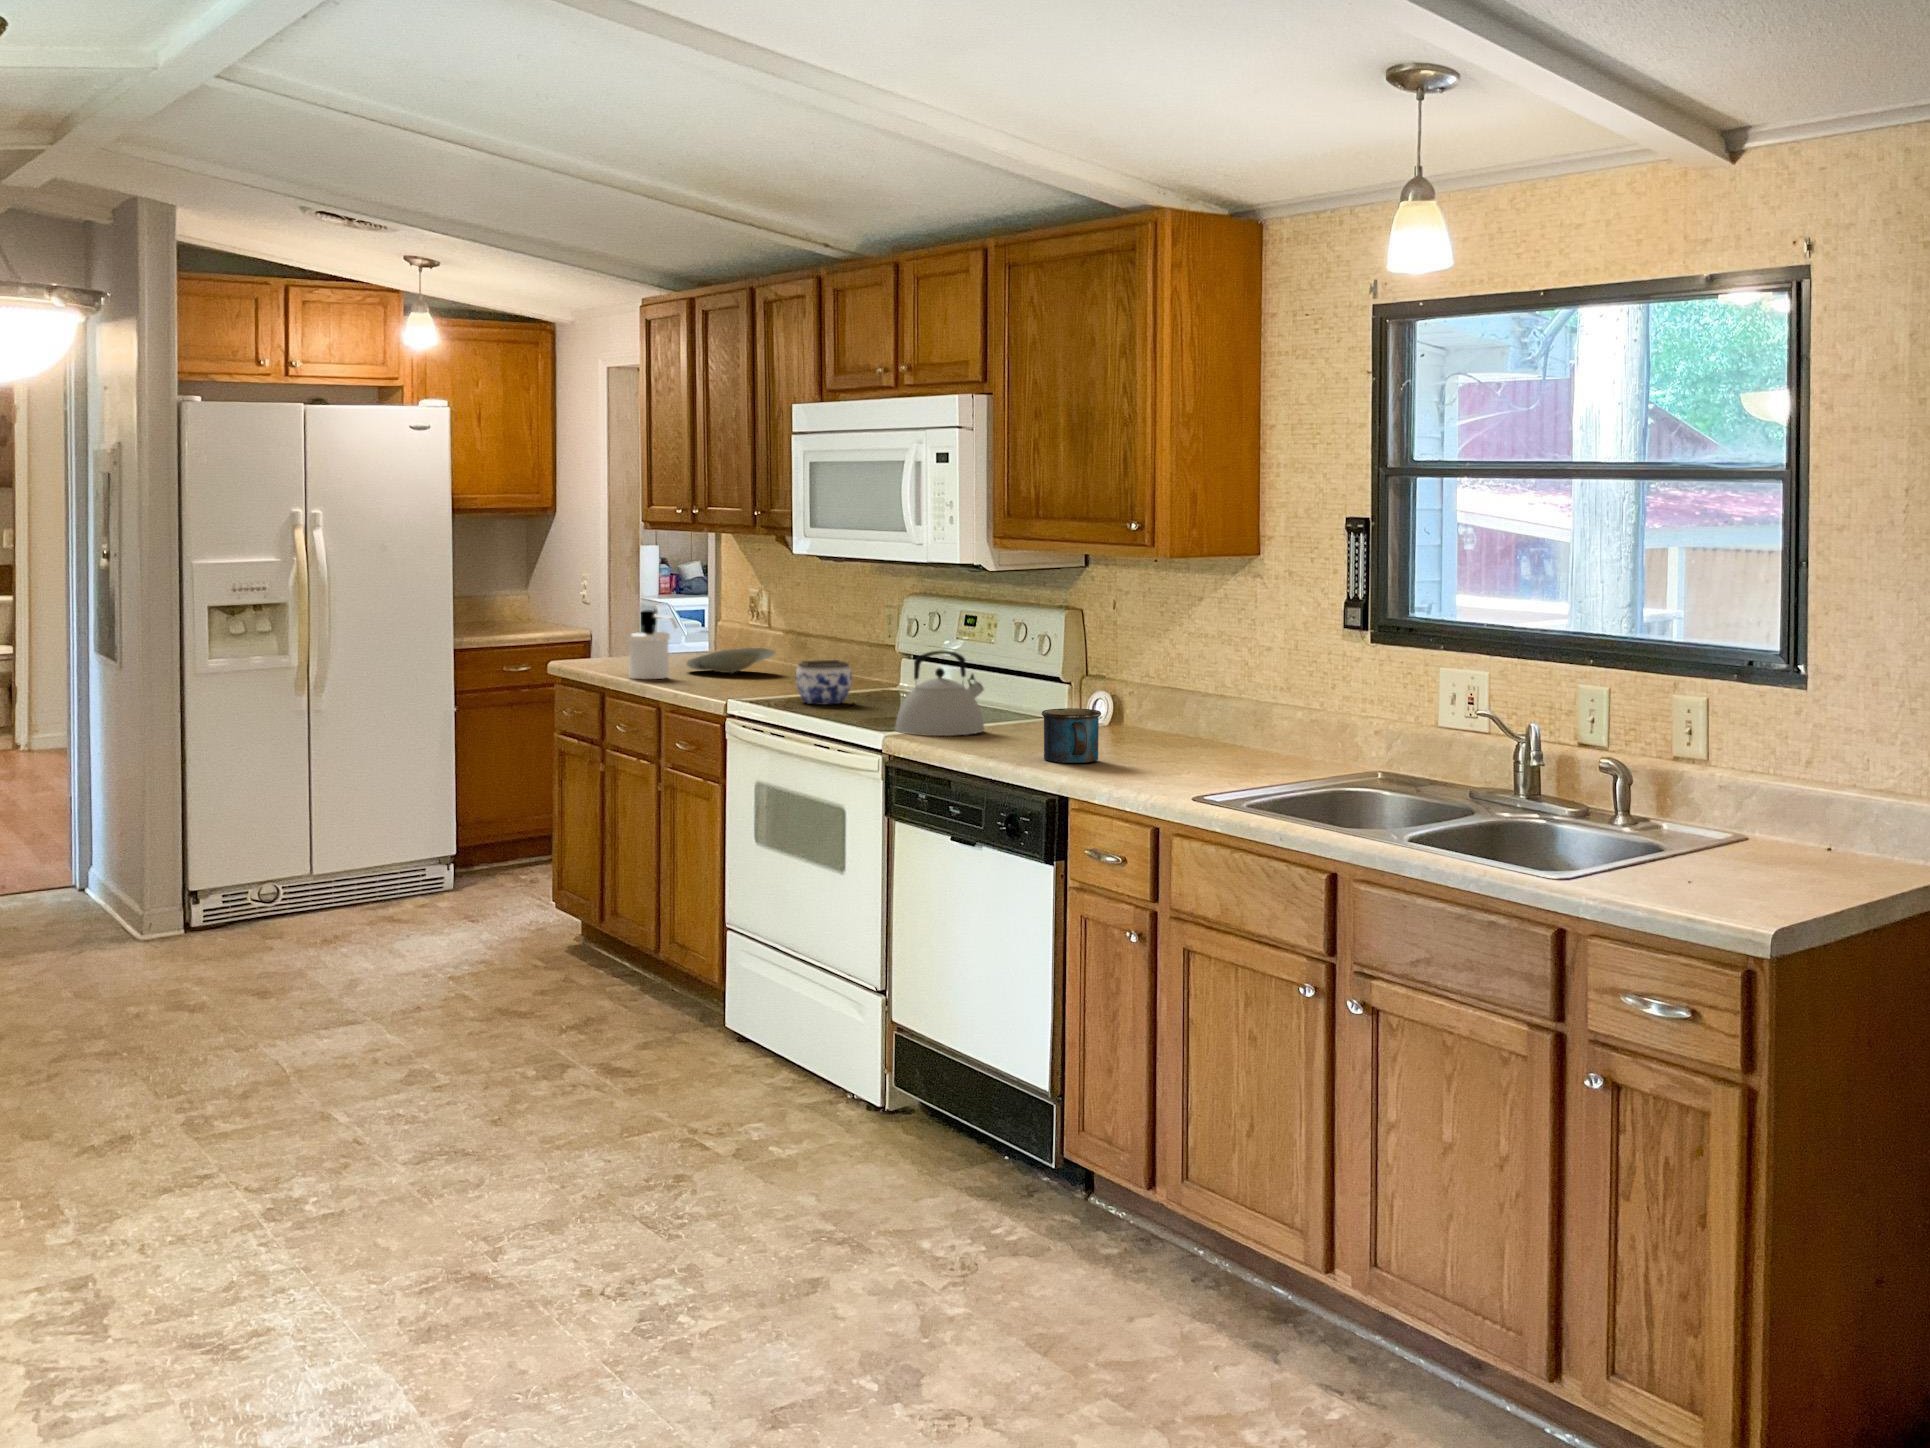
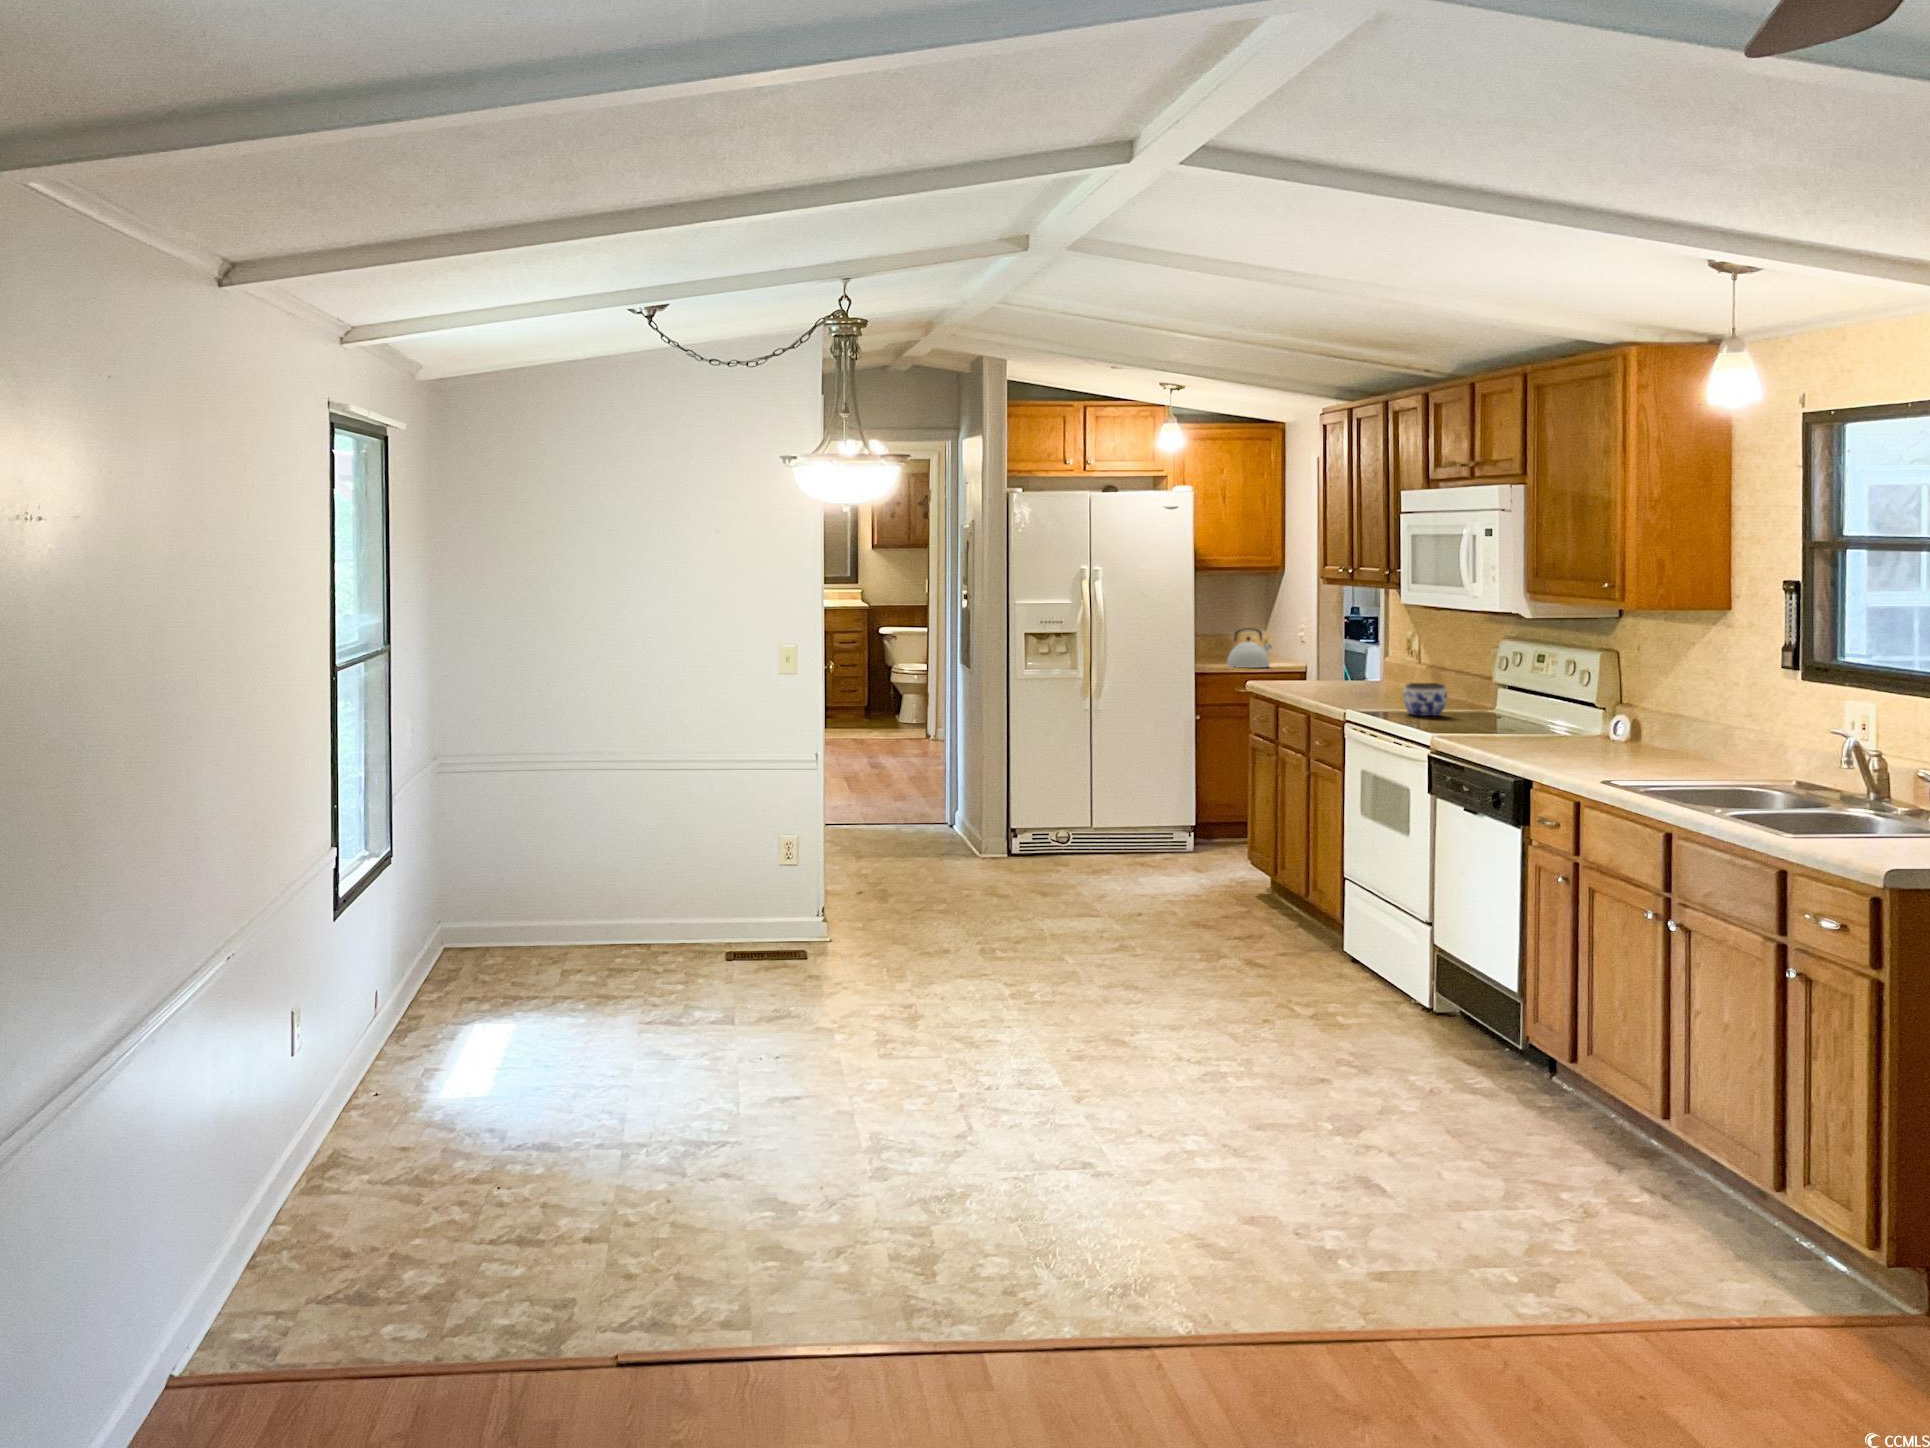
soap dispenser: present [628,610,677,679] -> none [1299,643,1334,695]
plate: present [686,648,775,673] -> none [1348,674,1418,693]
kettle: present [895,650,985,736] -> present [1227,628,1271,668]
mug: present [1042,708,1101,763] -> none [1532,720,1579,759]

